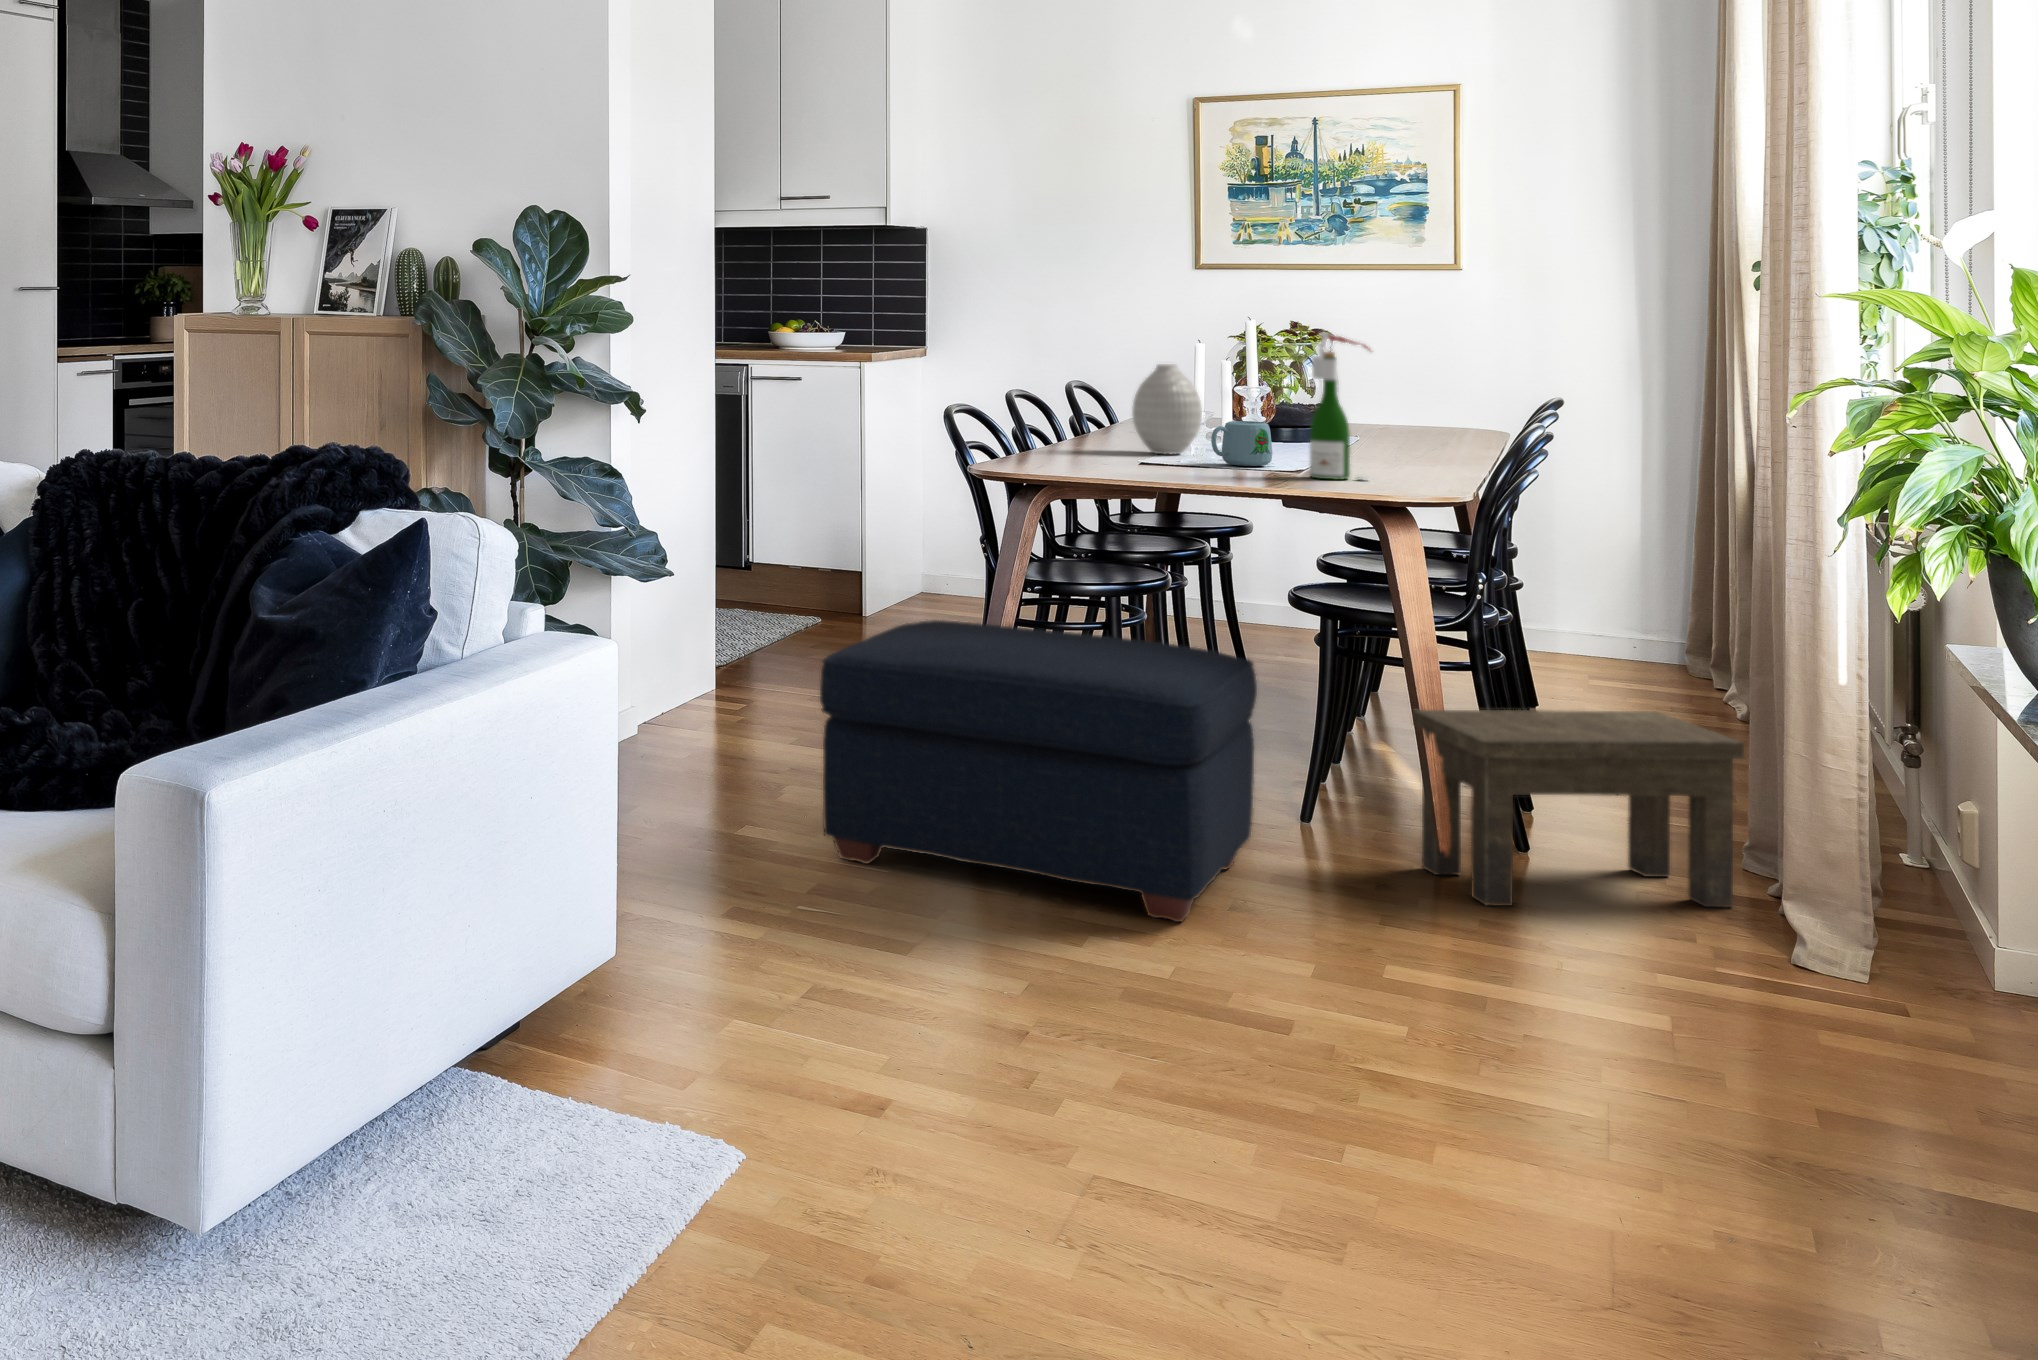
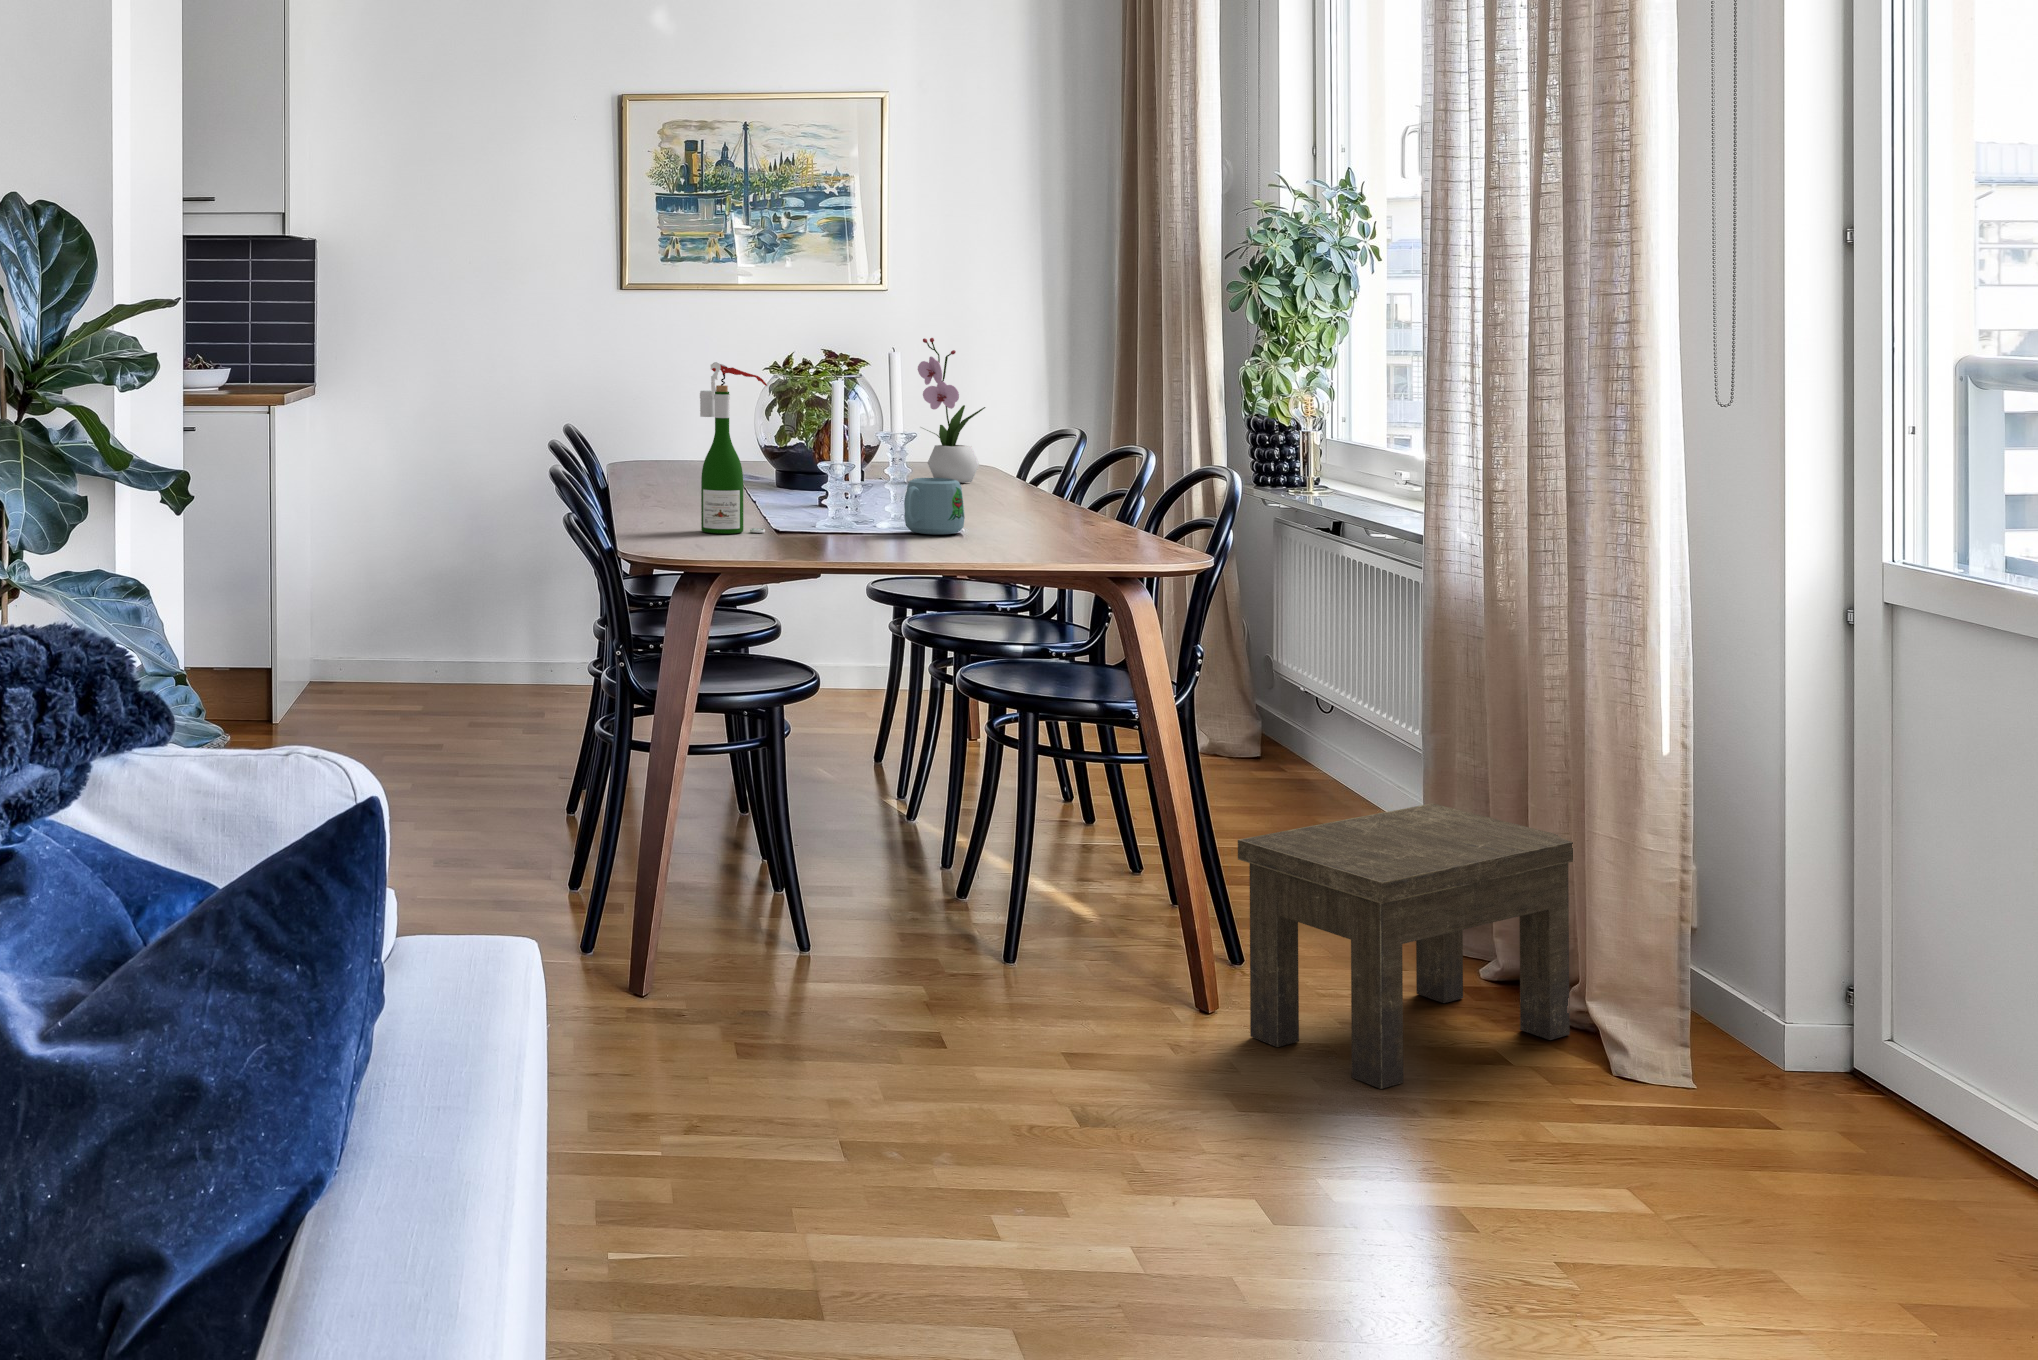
flower arrangement: none [1374,312,1439,440] -> present [918,338,985,483]
wine bottle: present [1310,332,1370,480] -> present [700,362,767,534]
vase: present [1132,364,1202,454] -> none [762,407,844,521]
ottoman: present [820,620,1257,922] -> none [607,787,1179,1209]

